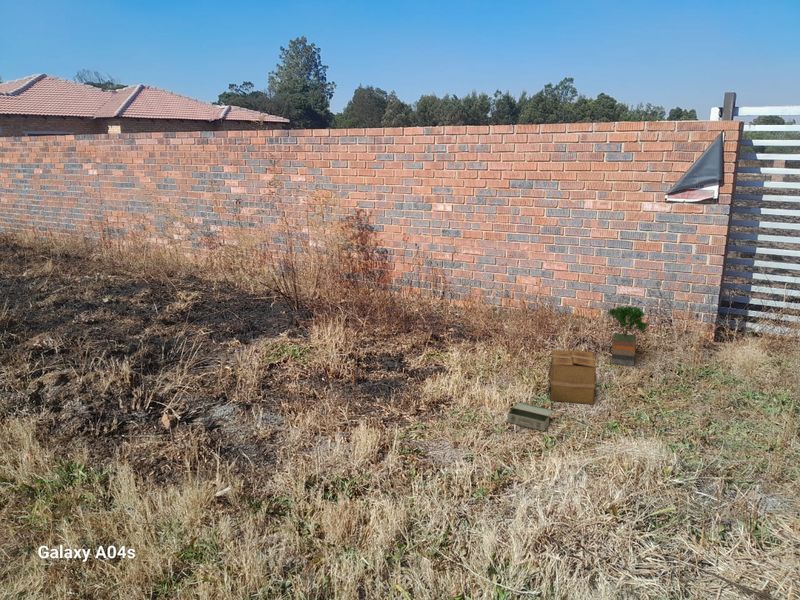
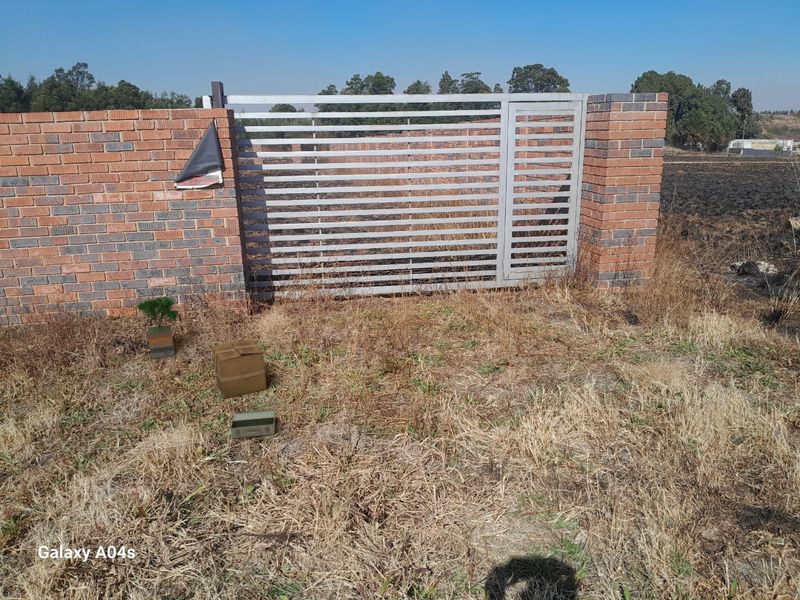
cardboard box: present [549,350,597,404] -> present [212,339,267,398]
toolbox: present [508,402,553,431] -> present [231,410,275,438]

